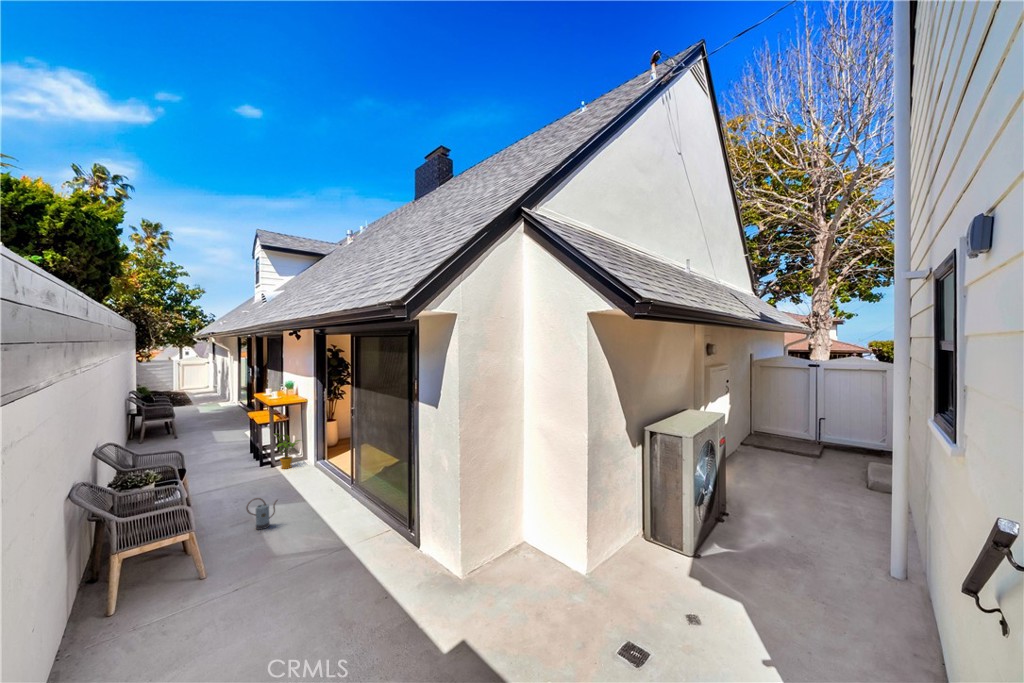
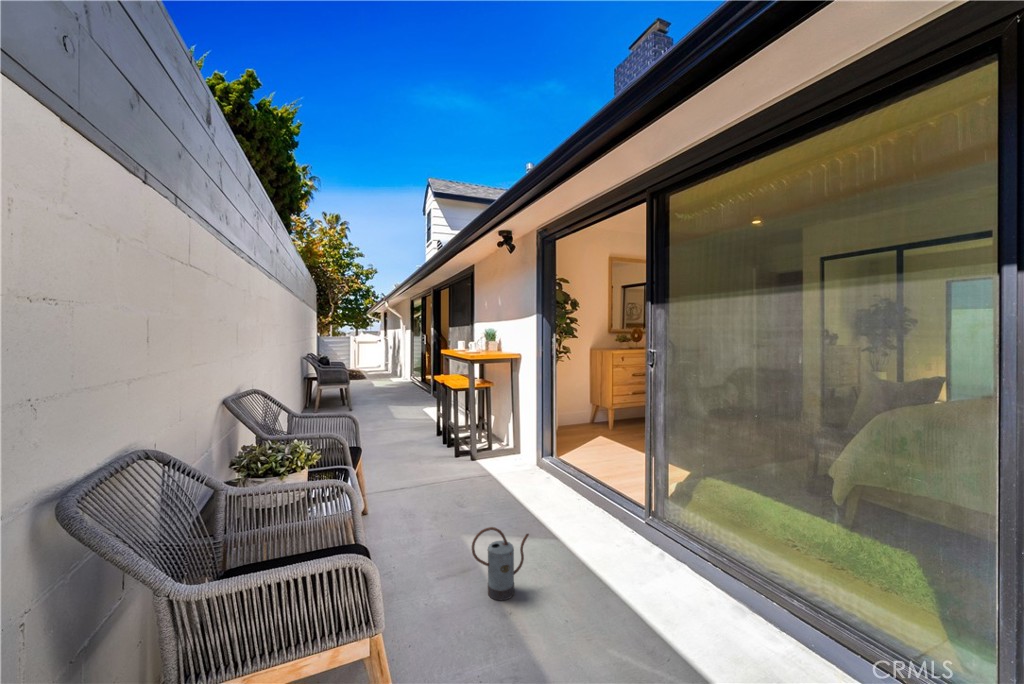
house plant: present [277,435,300,469] -> none [474,406,516,463]

